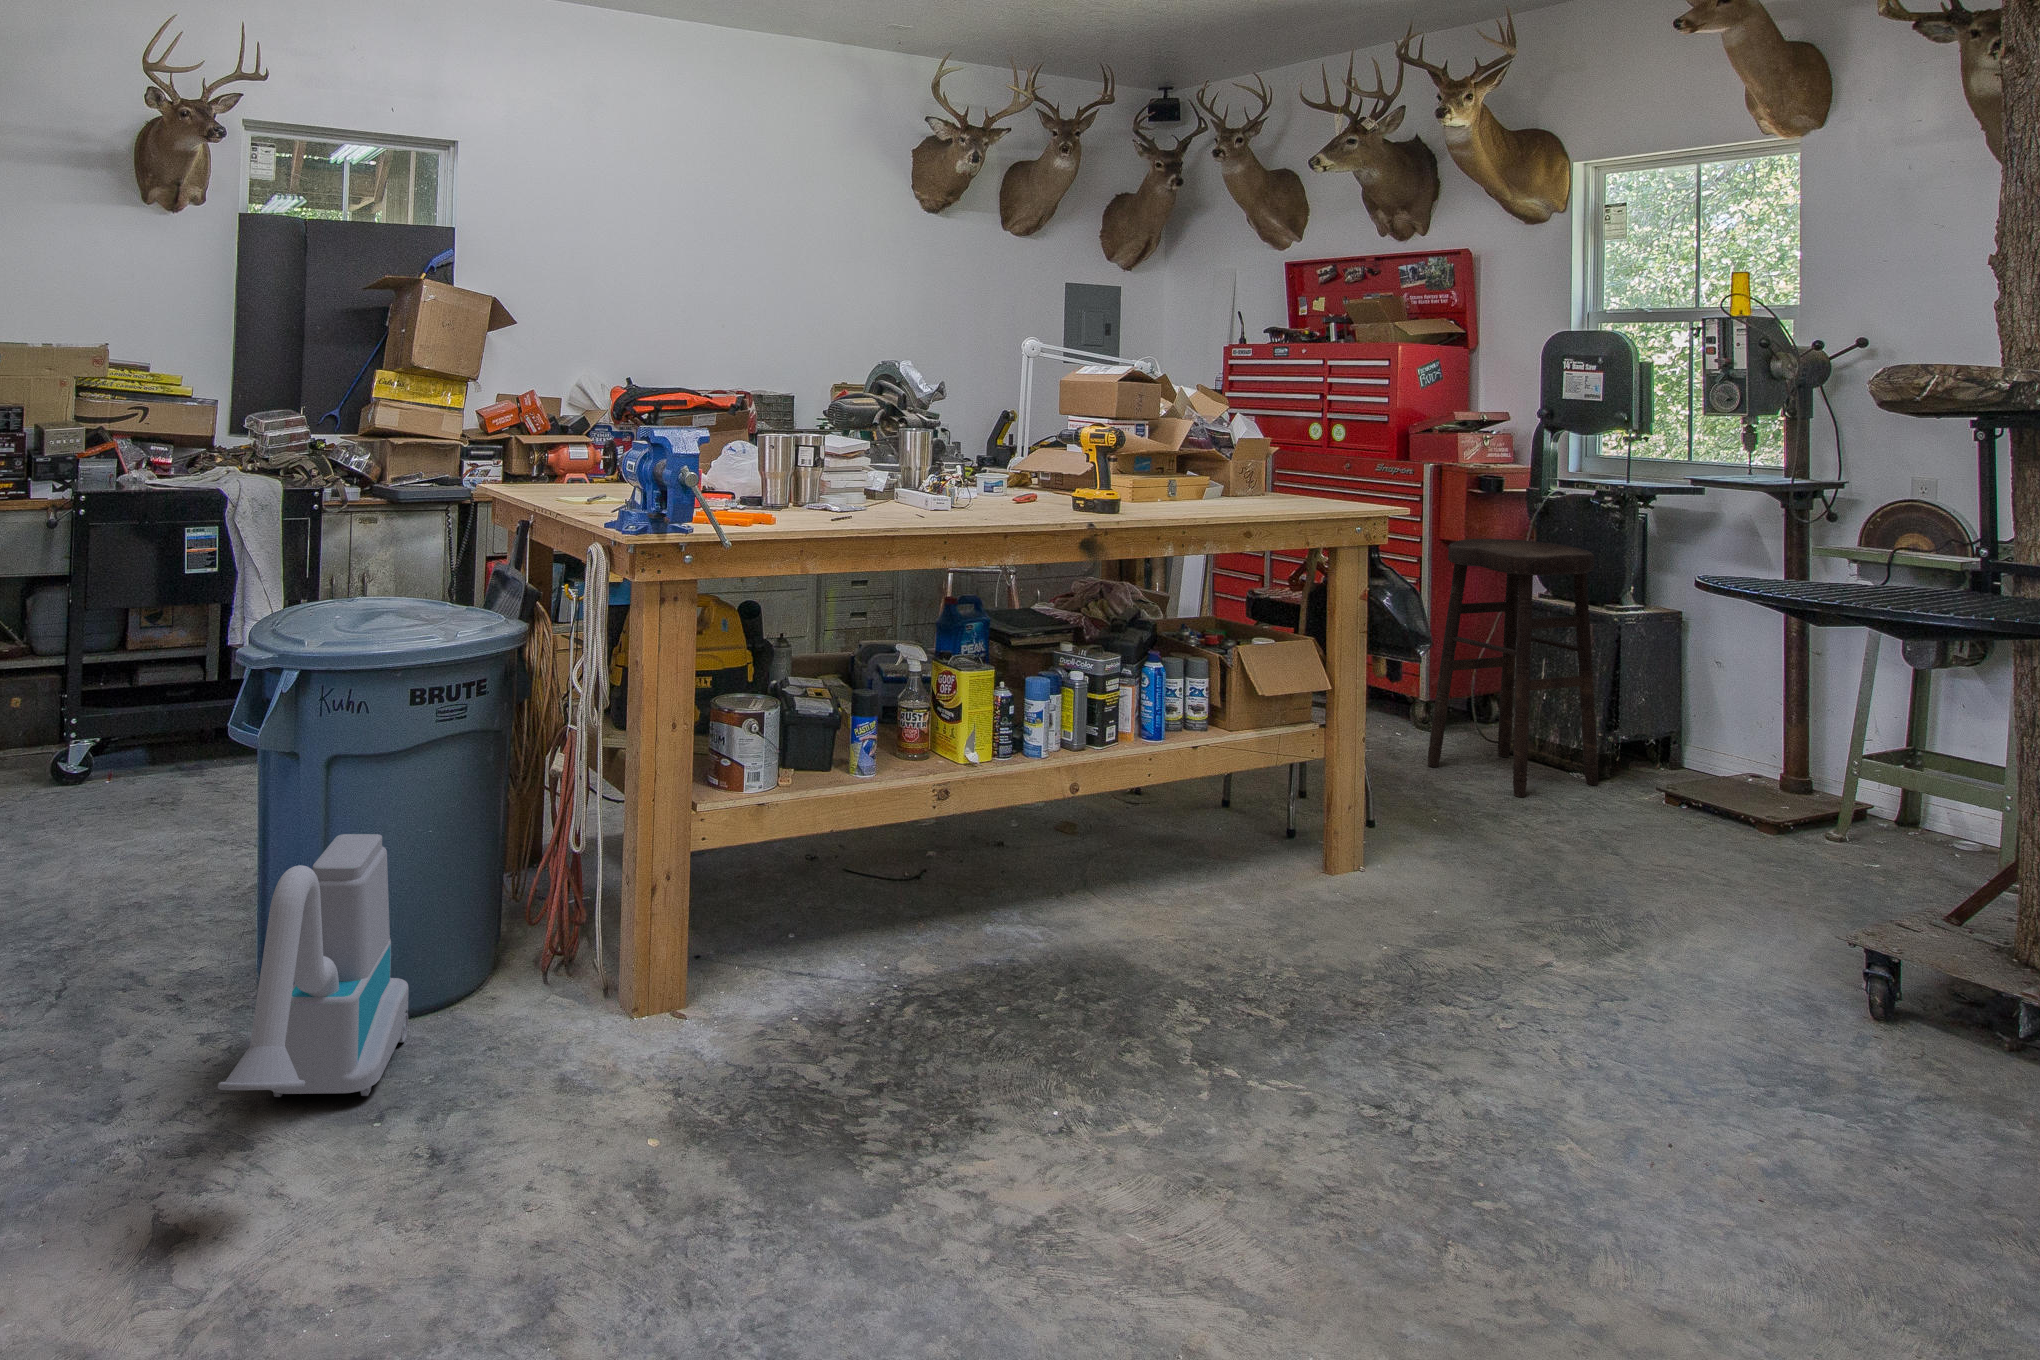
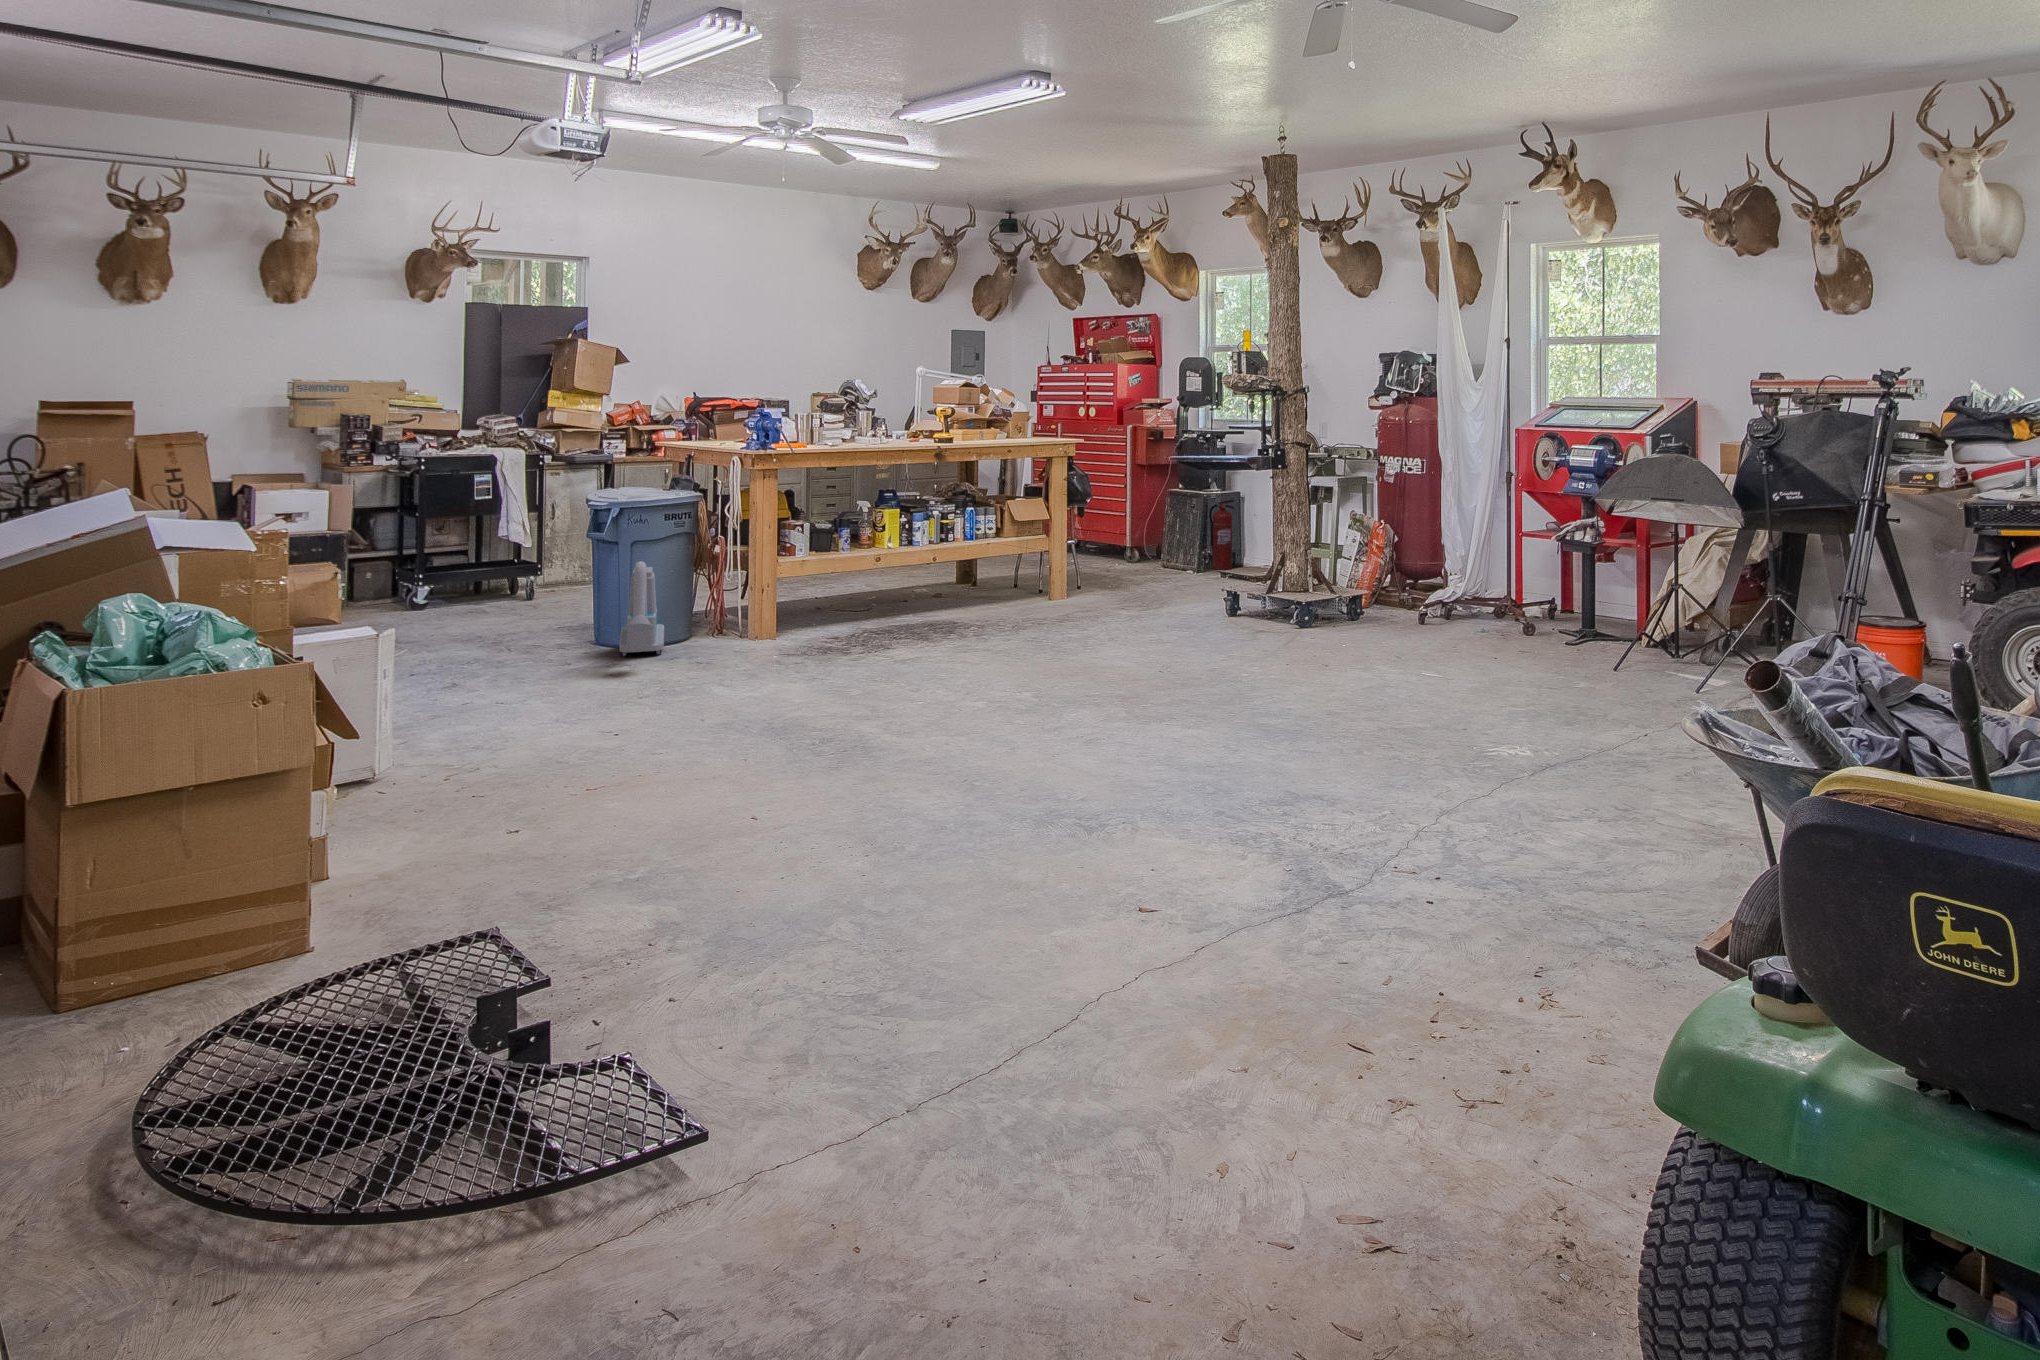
stool: present [1428,539,1598,797] -> none [1119,458,1193,574]
fire extinguisher: none [1639,641,1699,794] -> present [1209,499,1235,570]

